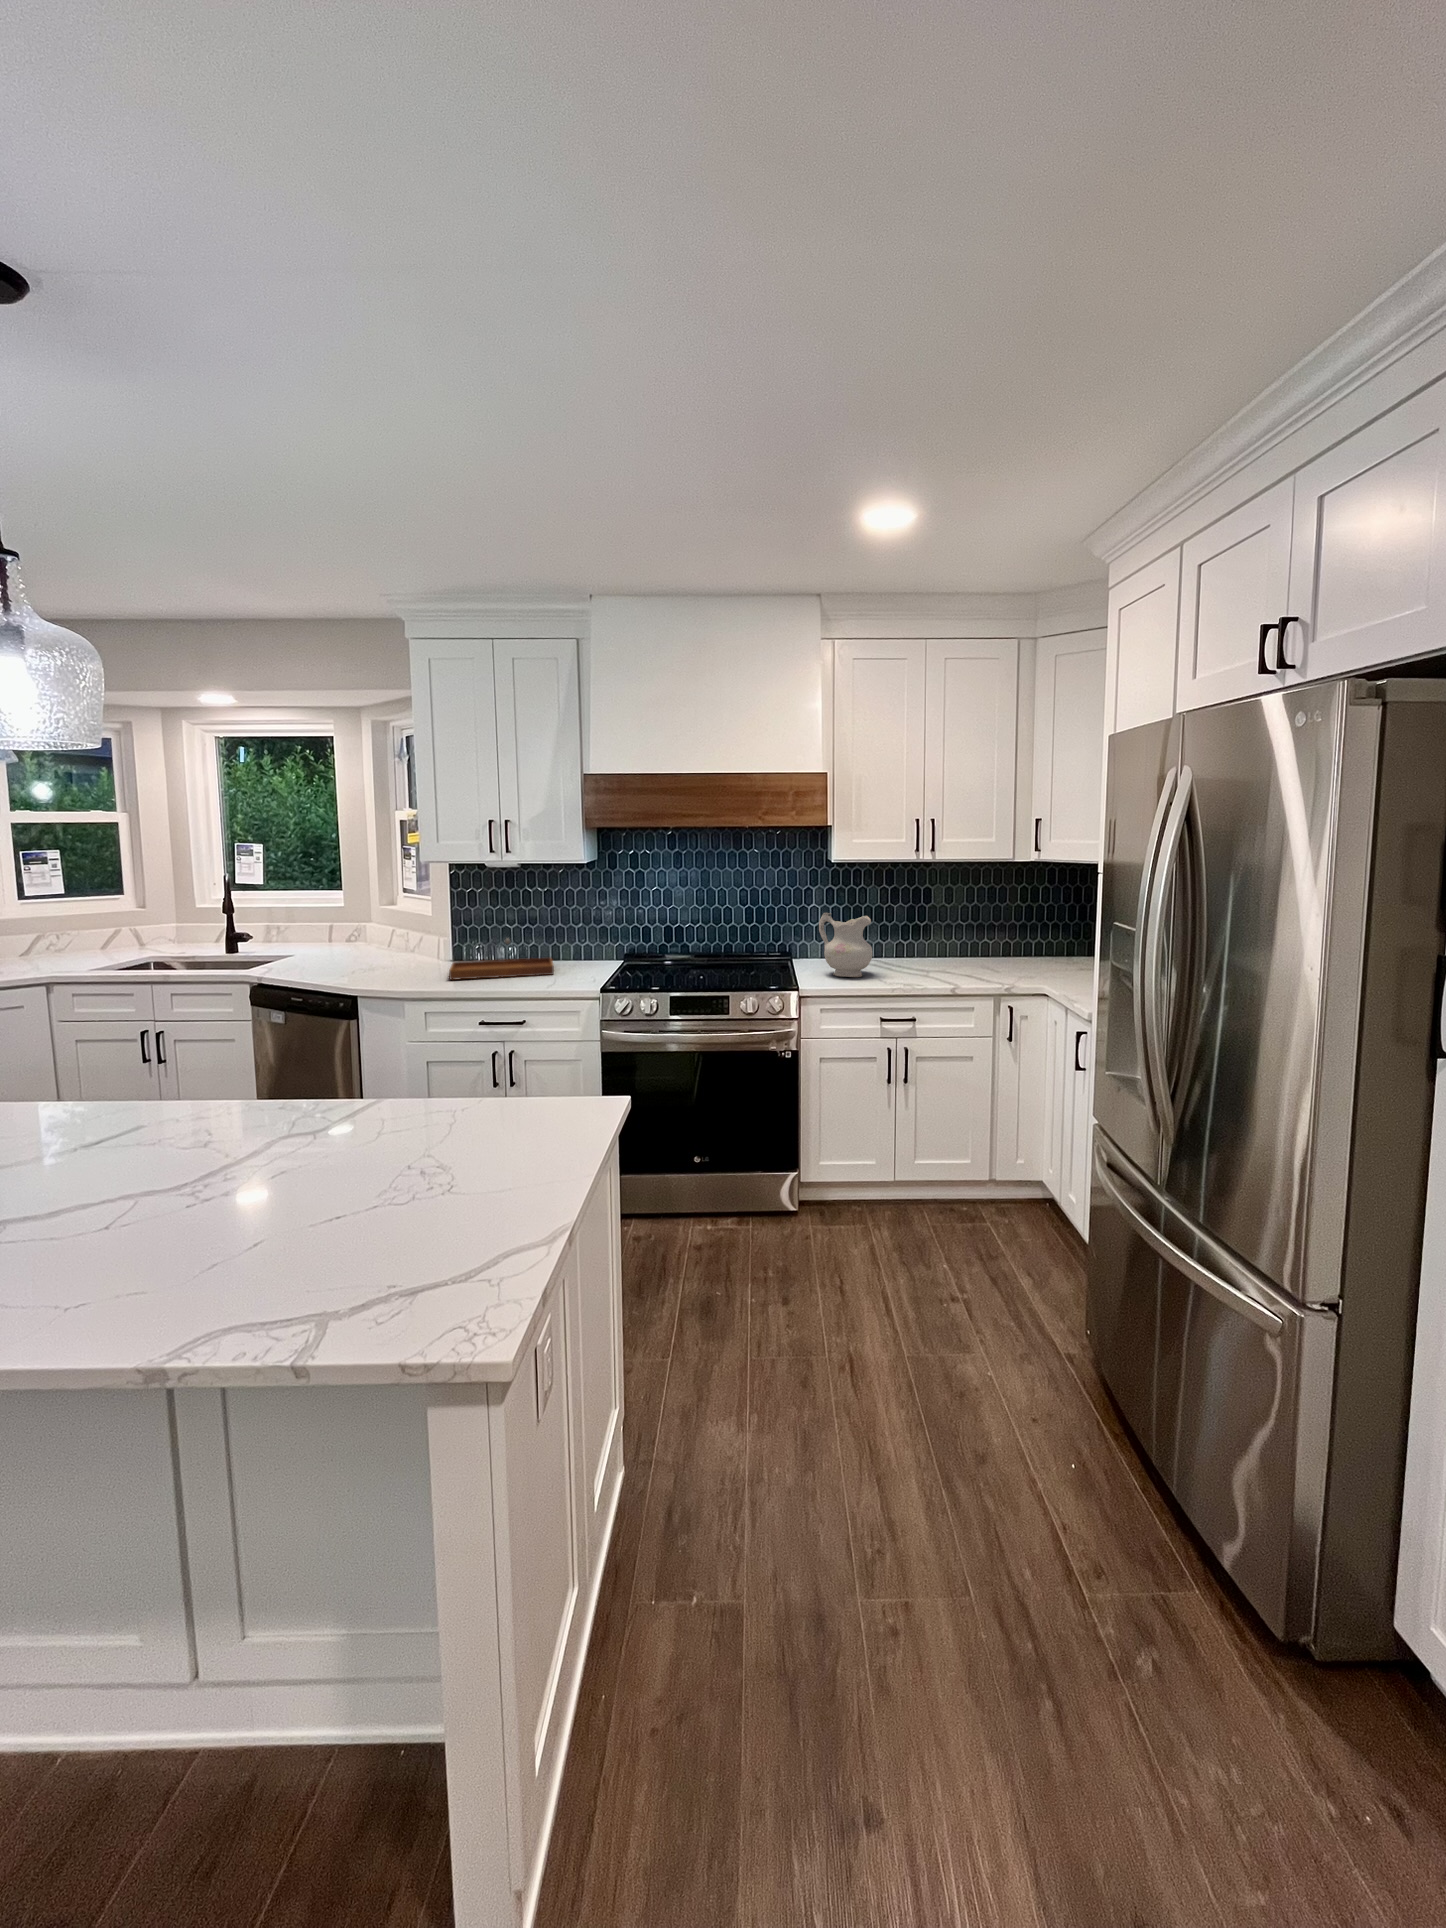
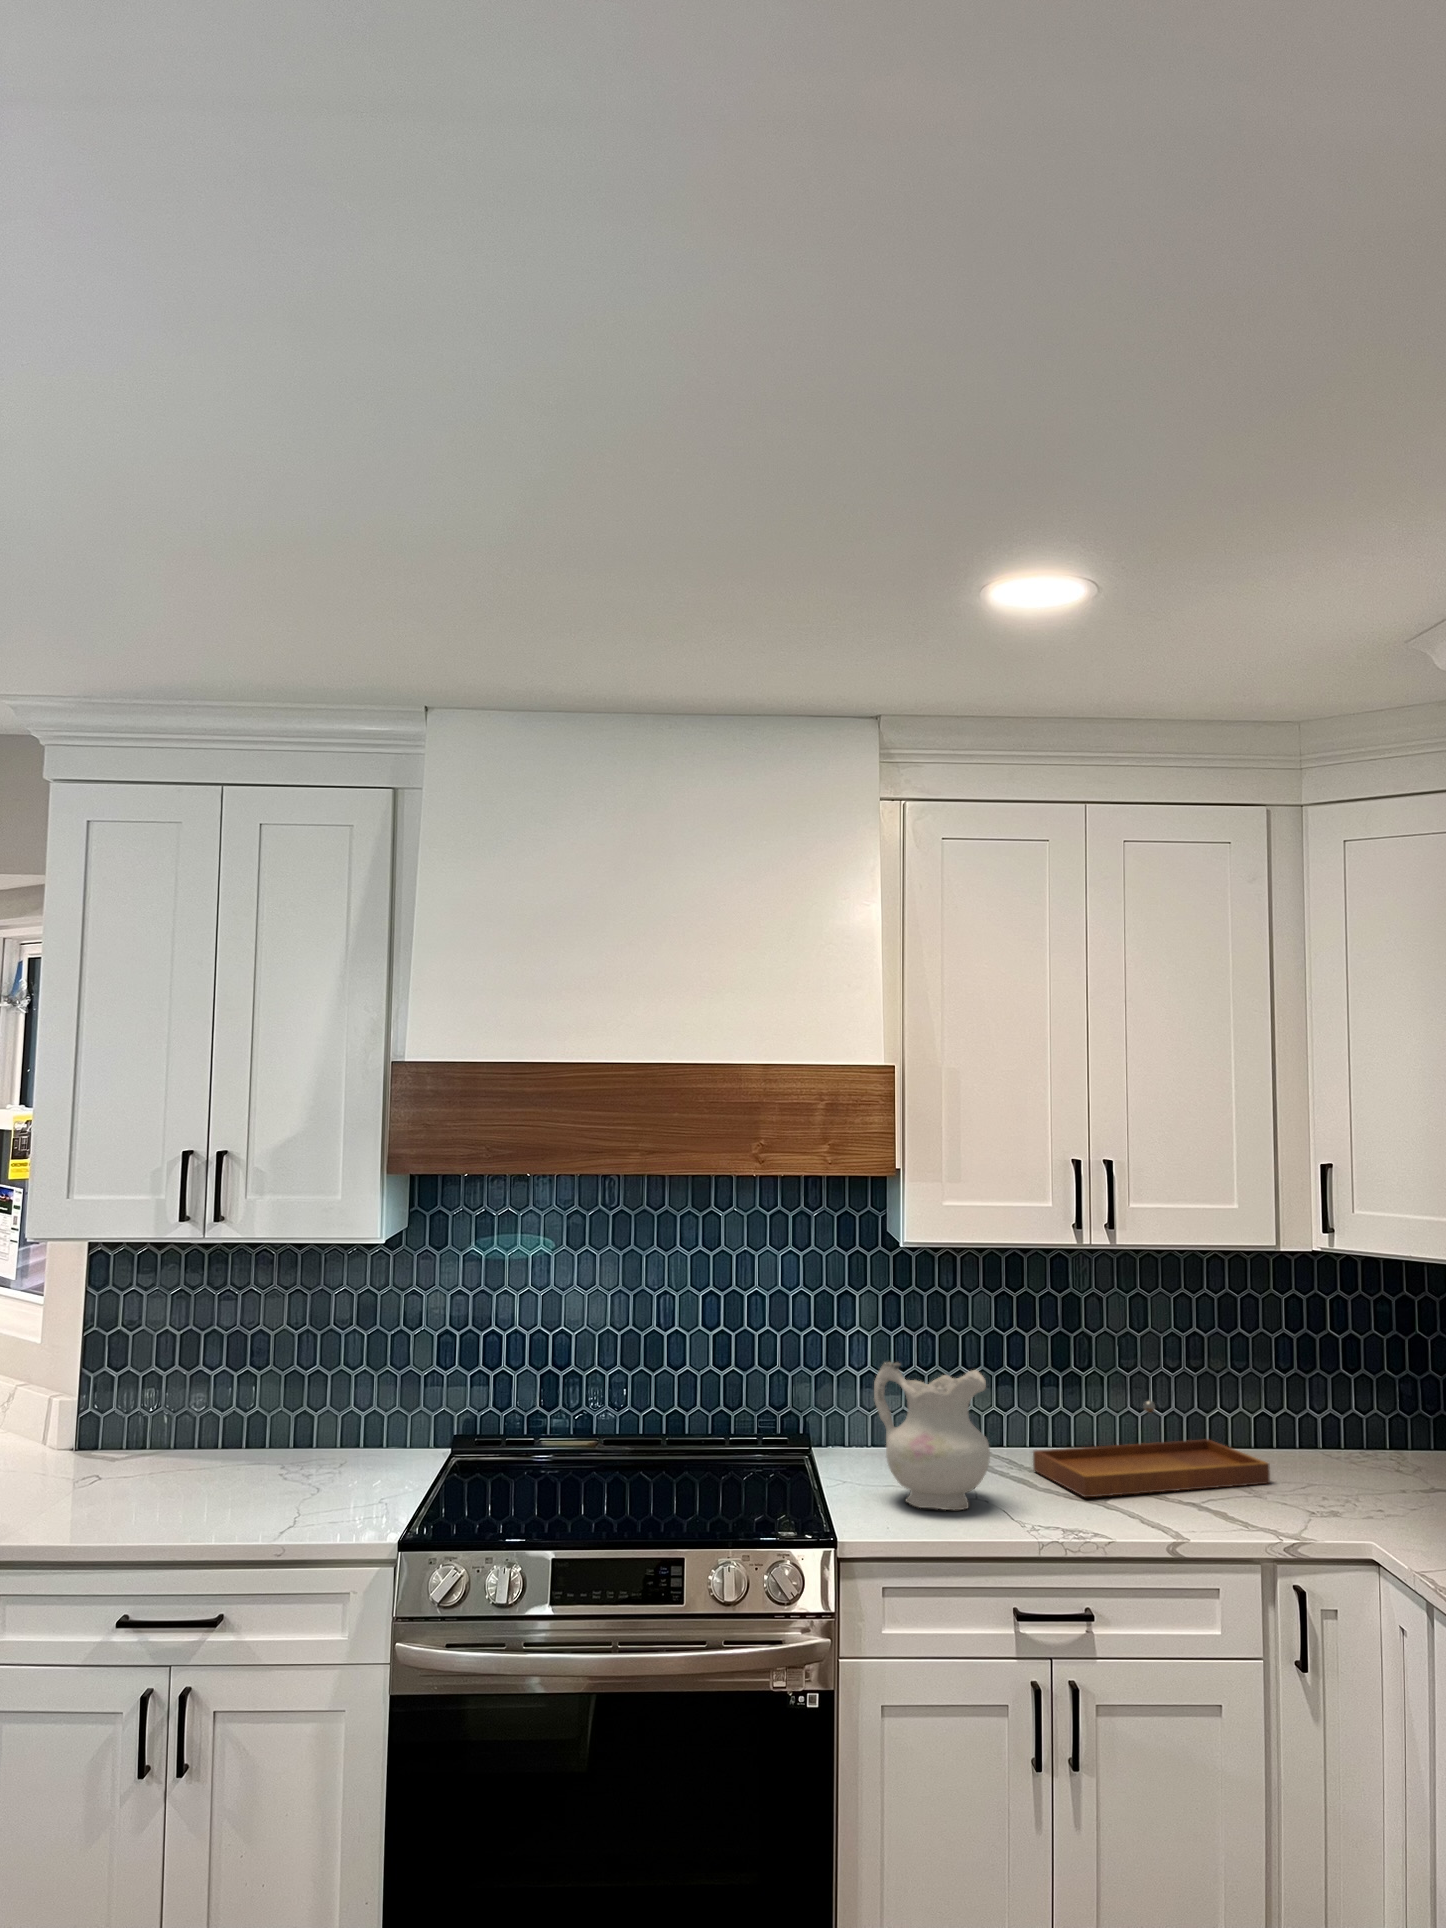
tray: present [449,938,554,980] -> present [1033,1401,1270,1497]

